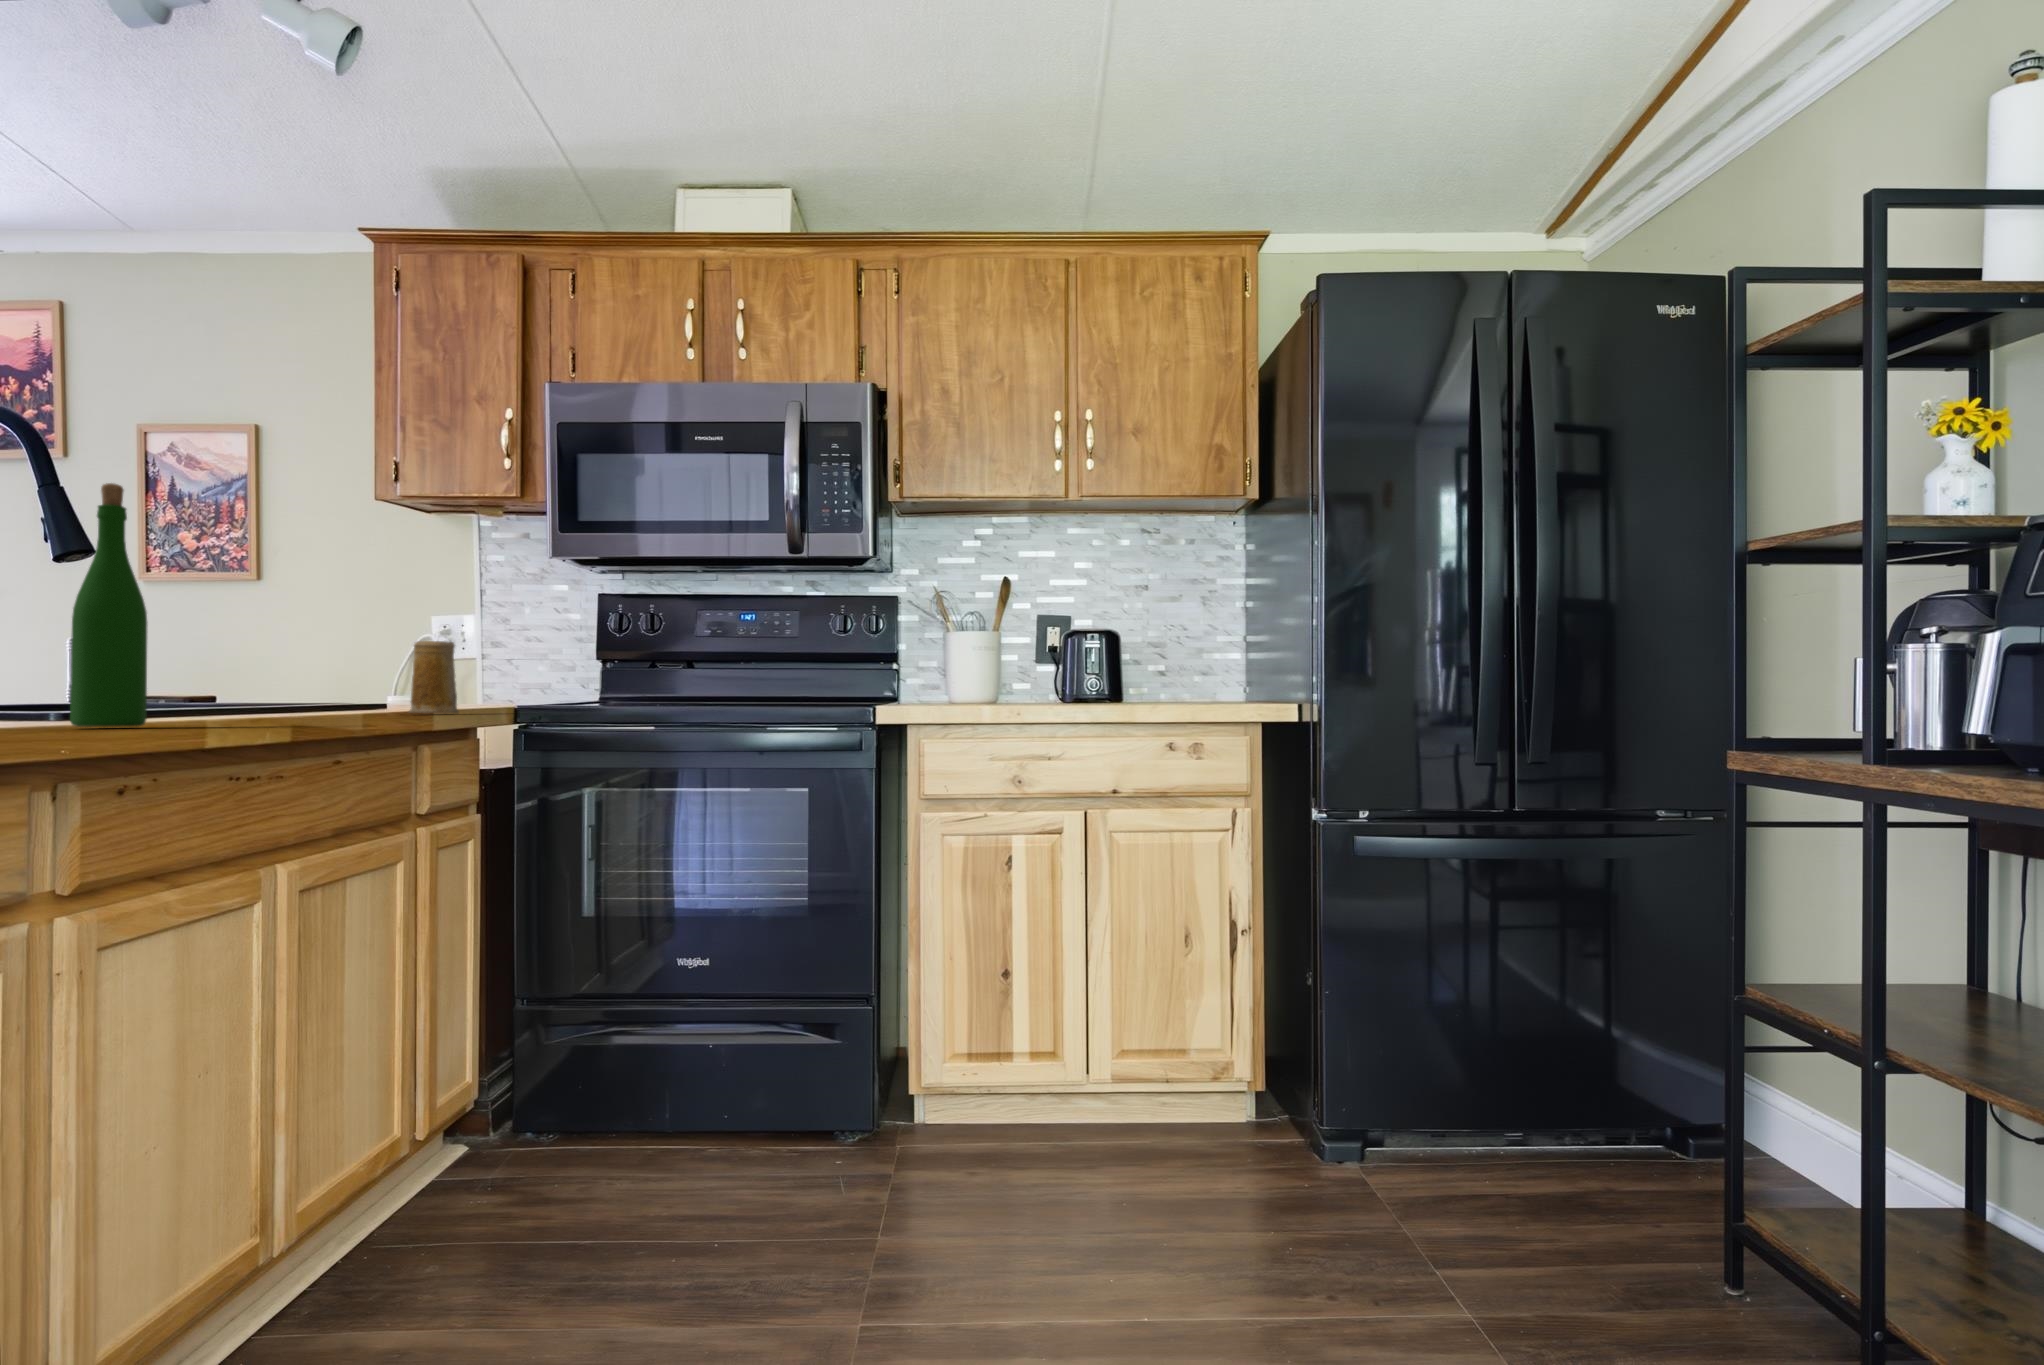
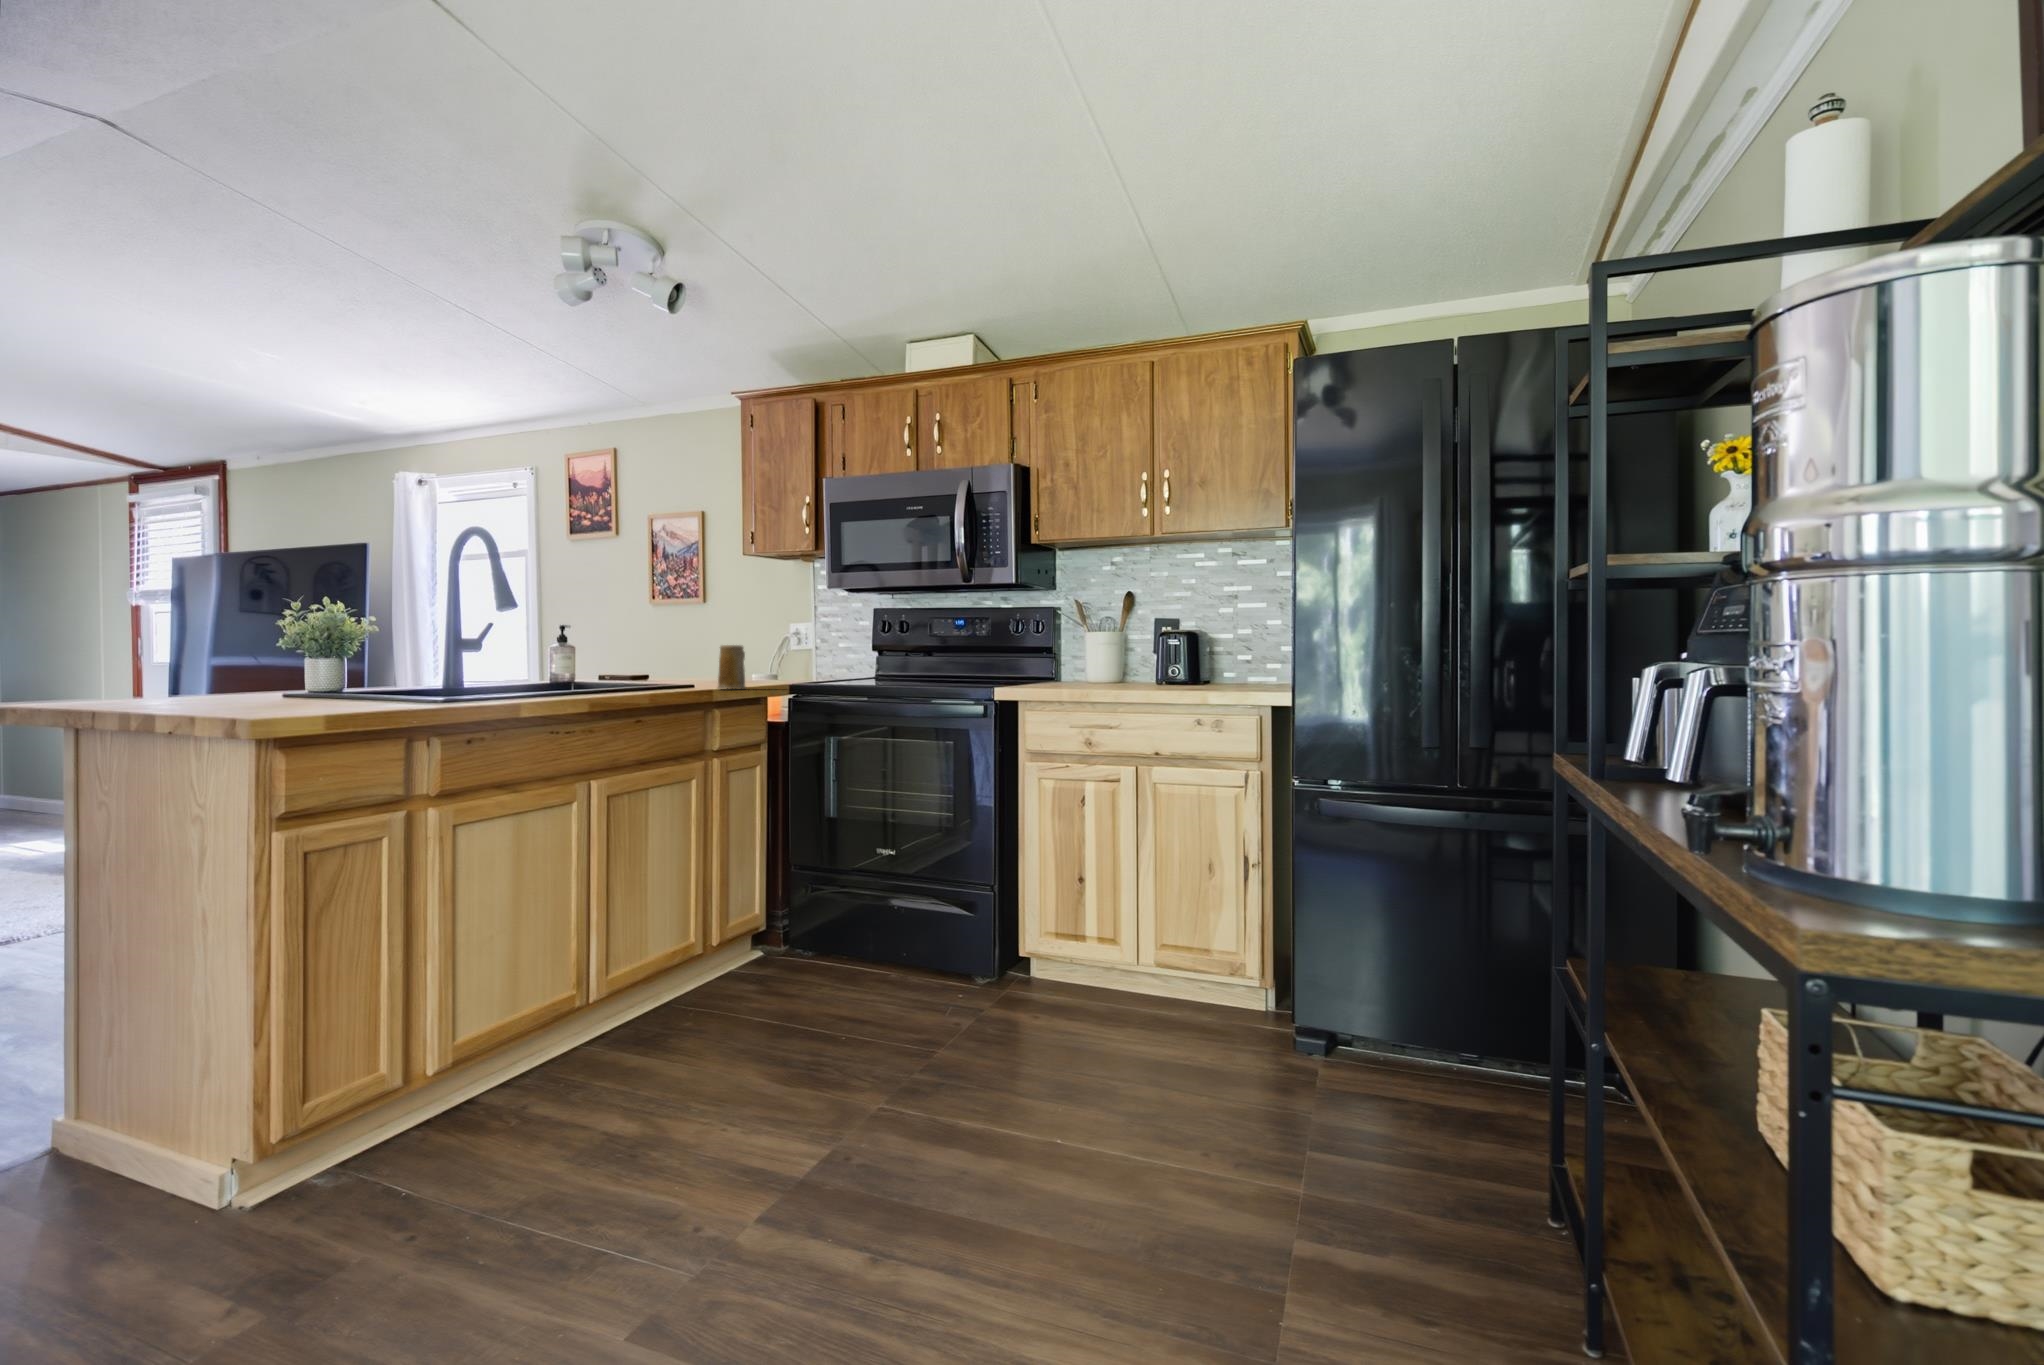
wine bottle: present [70,483,147,727] -> none [422,571,462,706]

